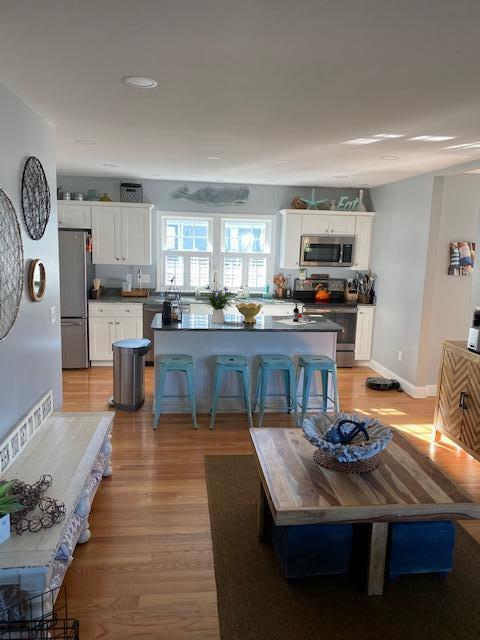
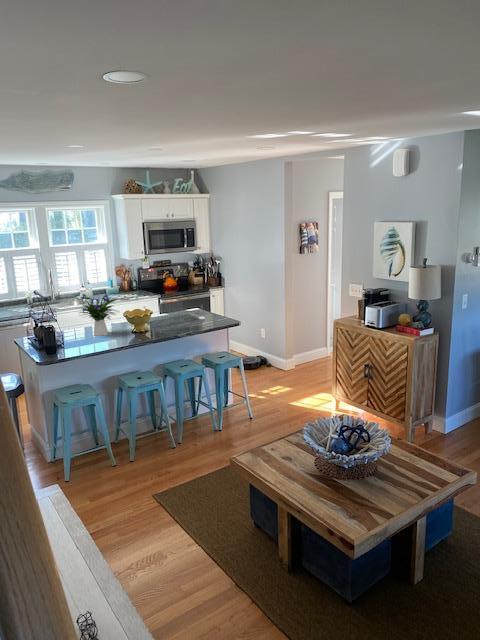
wine bottle: present [275,303,312,325] -> none [159,300,200,325]

